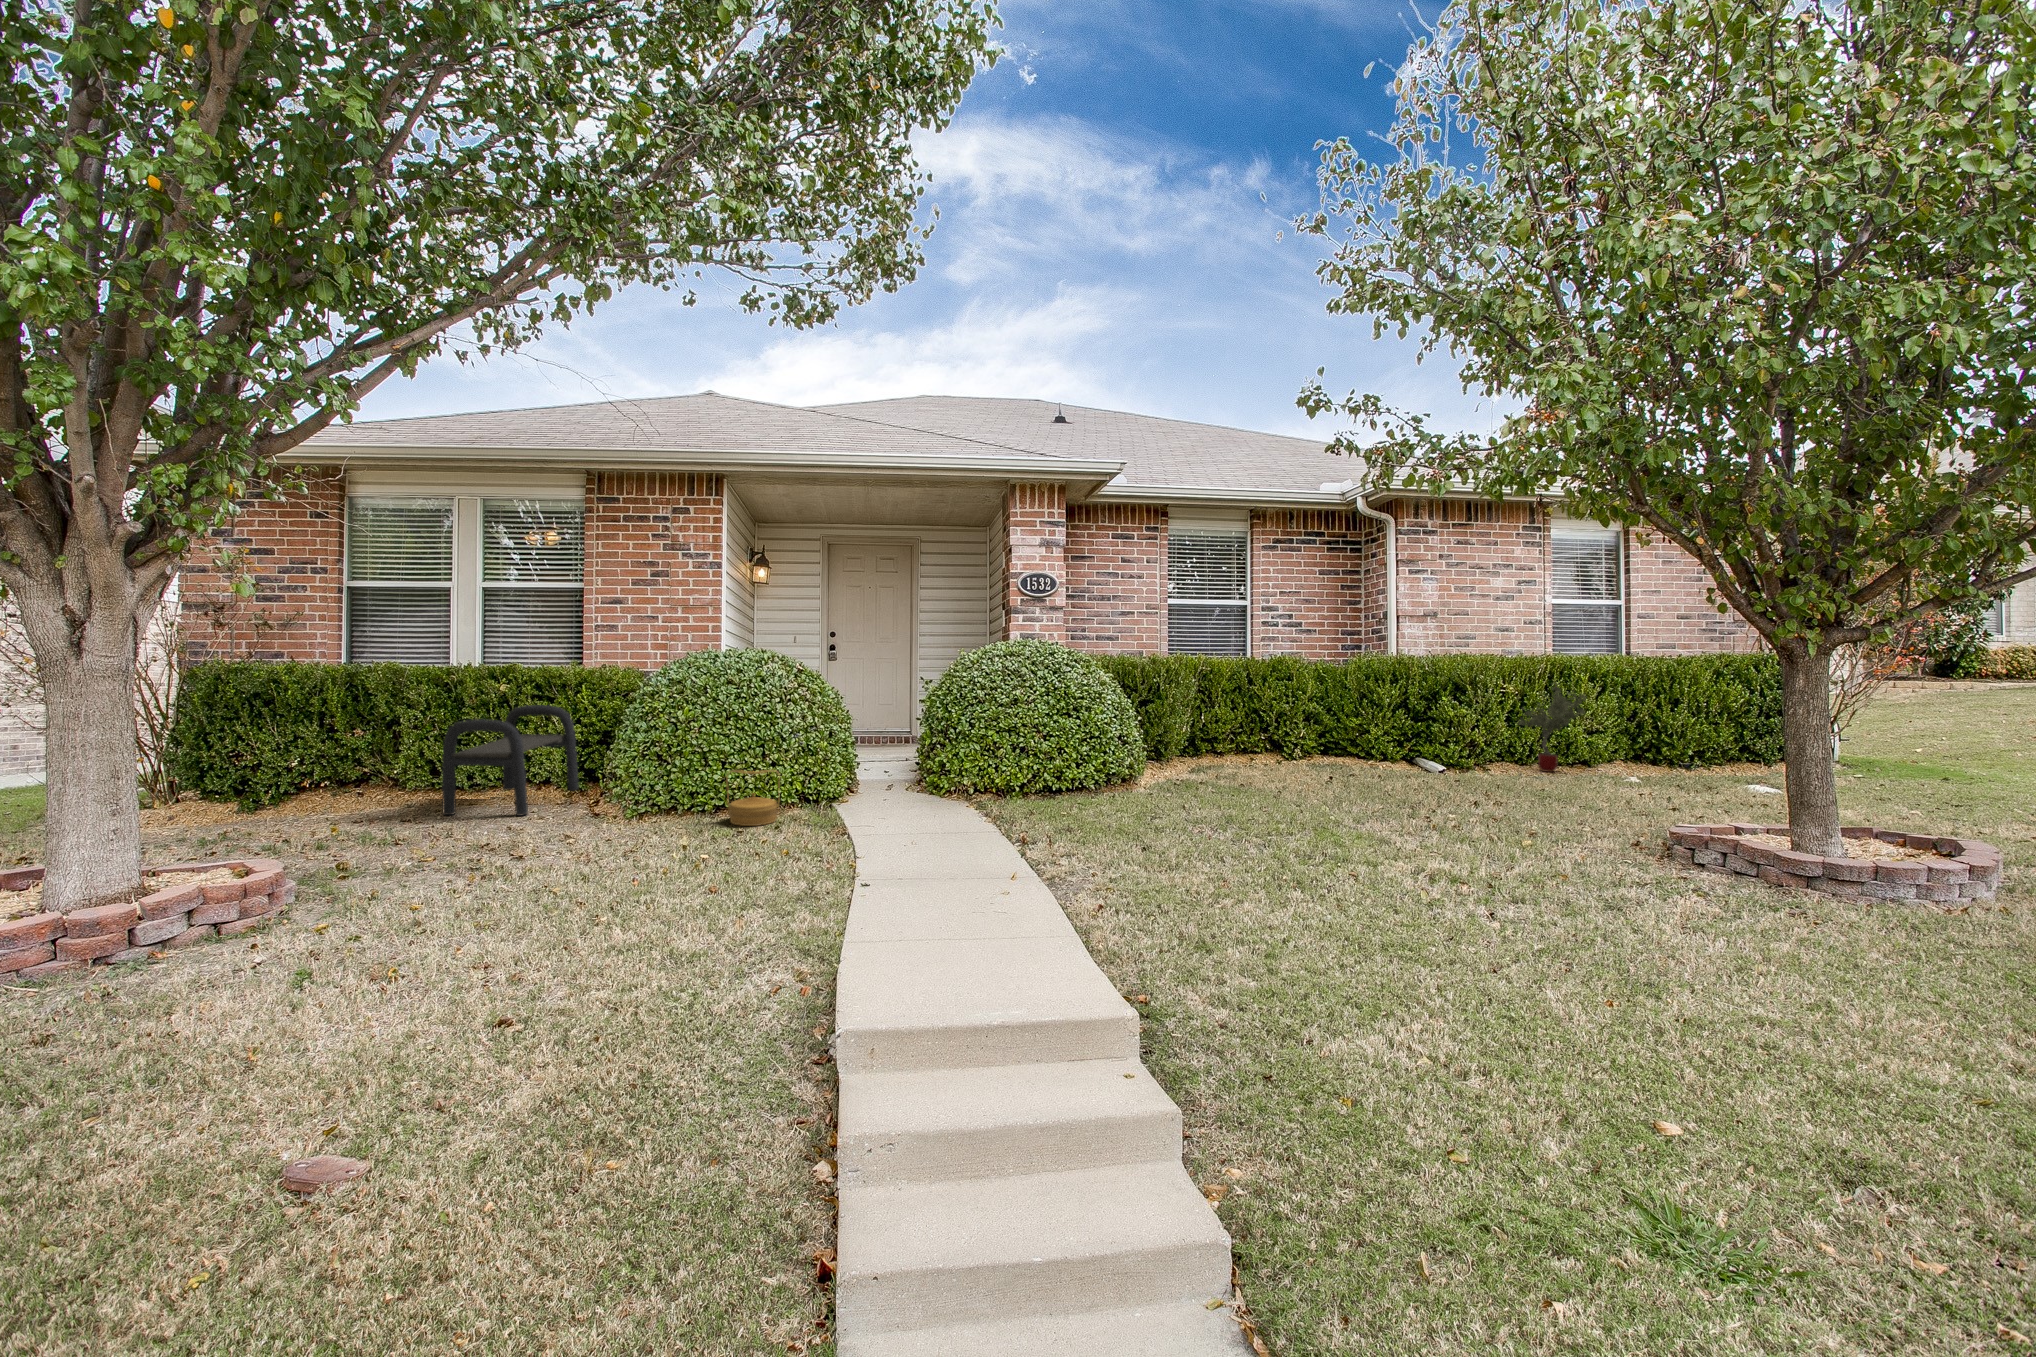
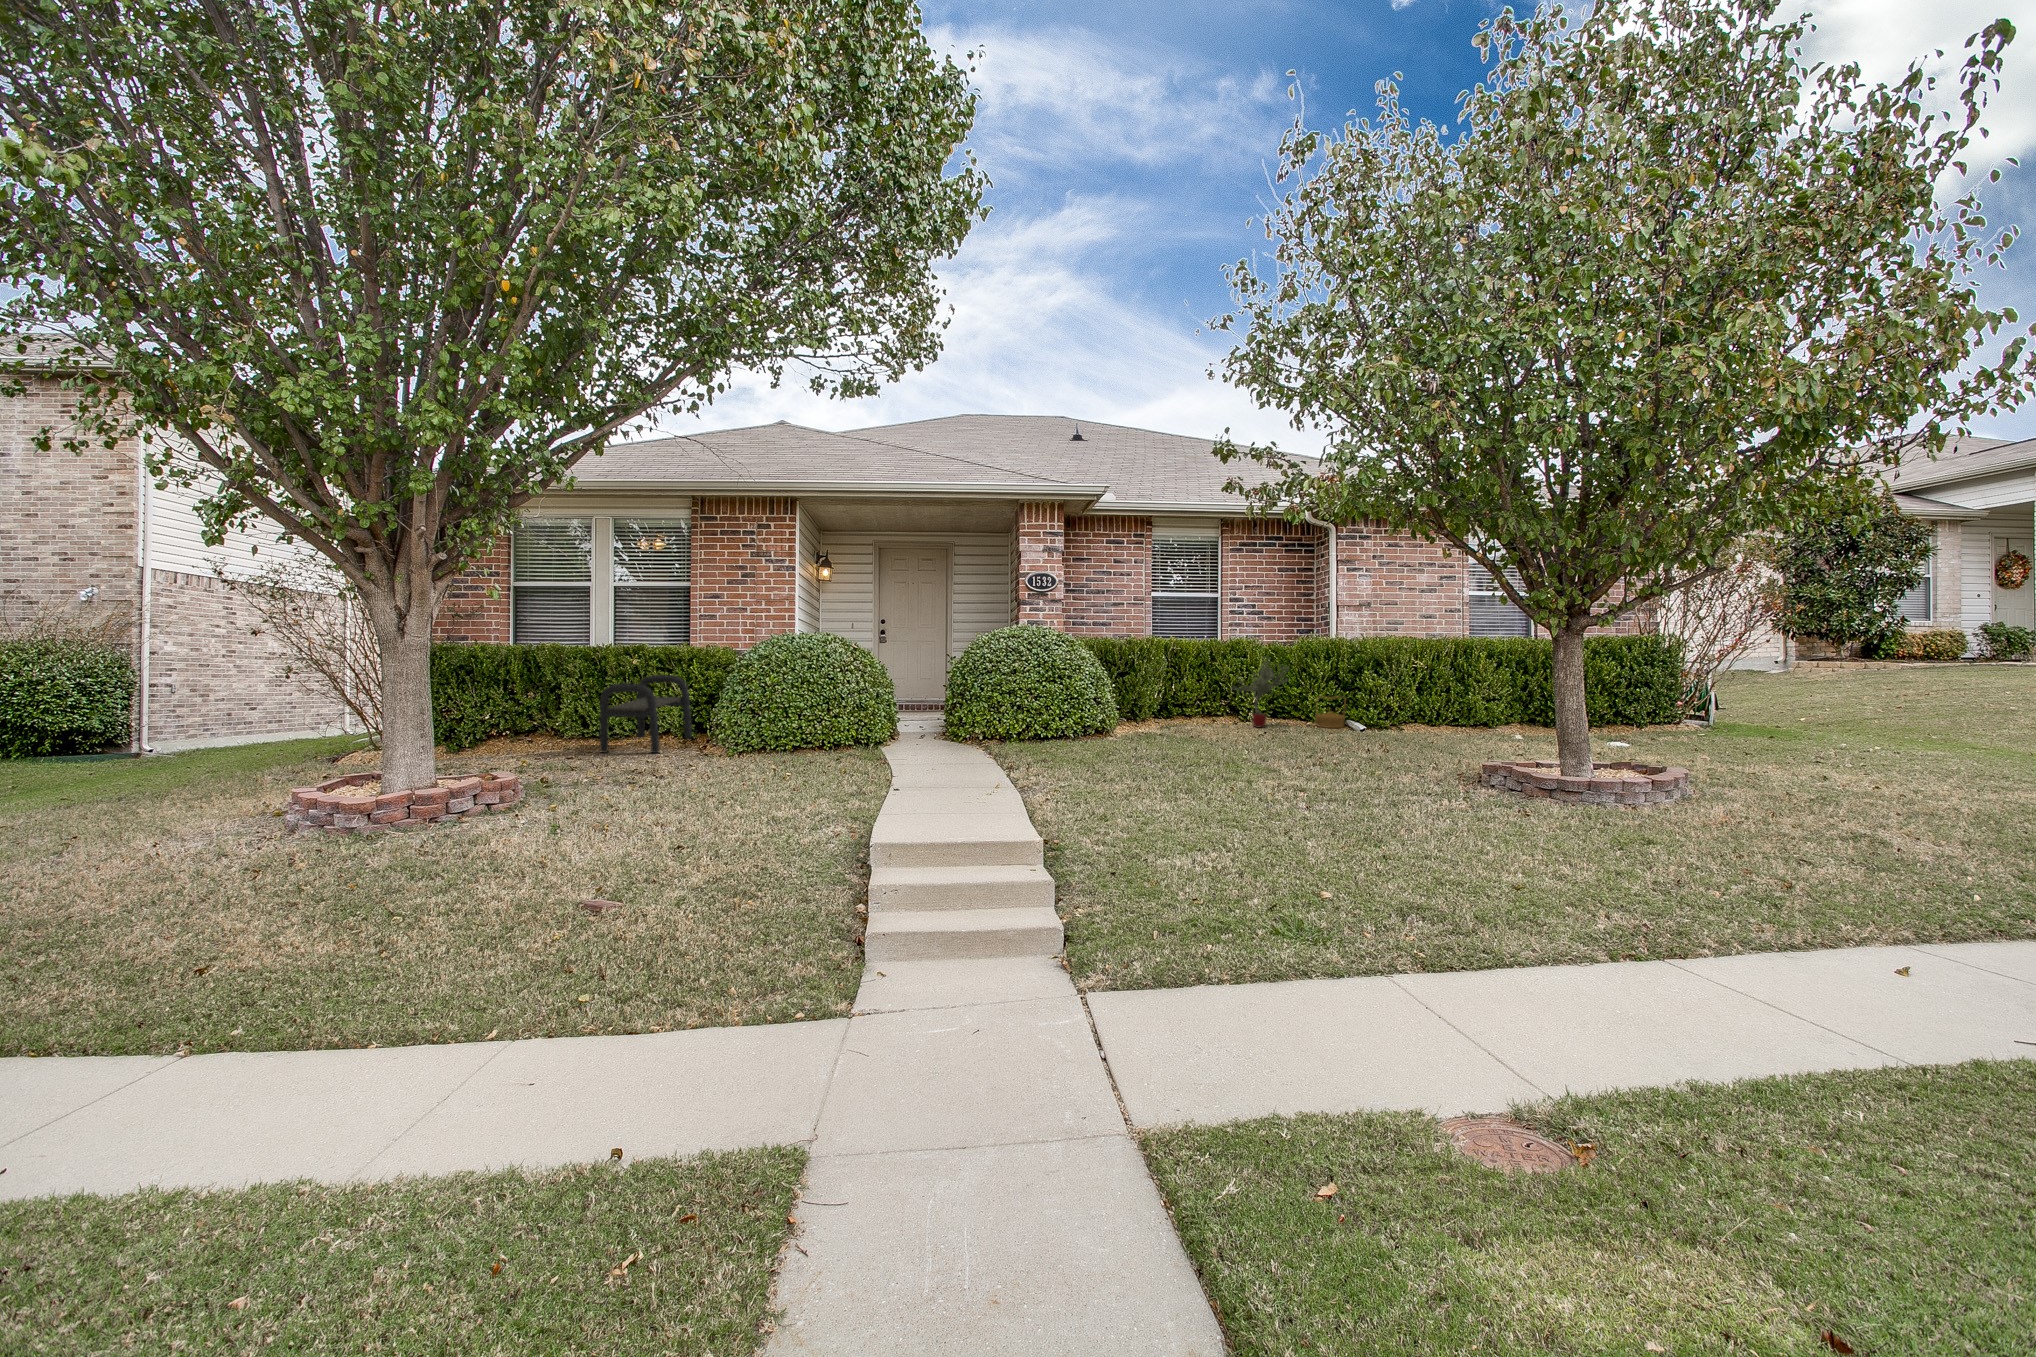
potted tree: present [1517,683,1586,772] -> present [1235,656,1289,727]
basket: present [726,770,779,826] -> present [1316,697,1345,728]

